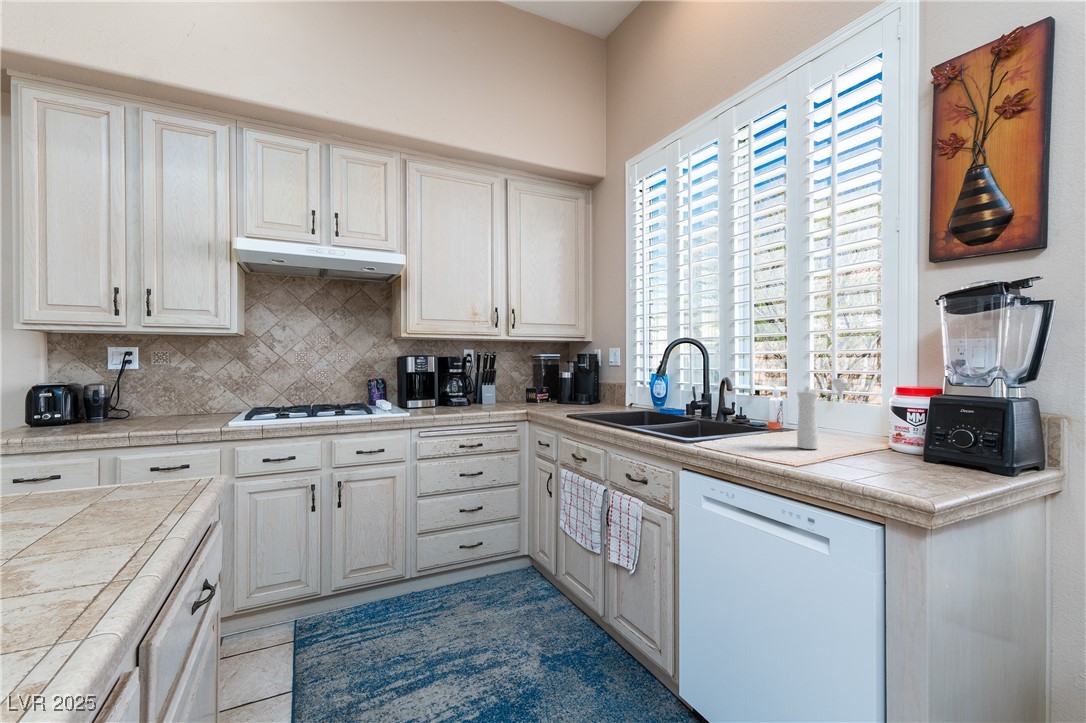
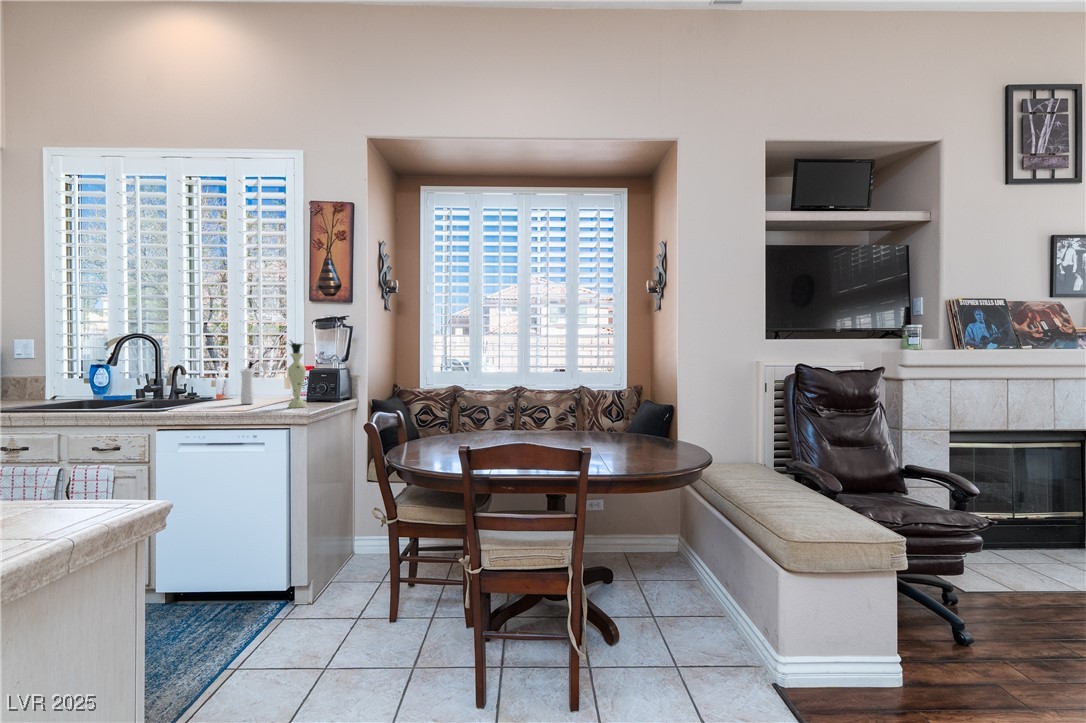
vase: none [863,334,942,481] -> present [288,341,306,408]

